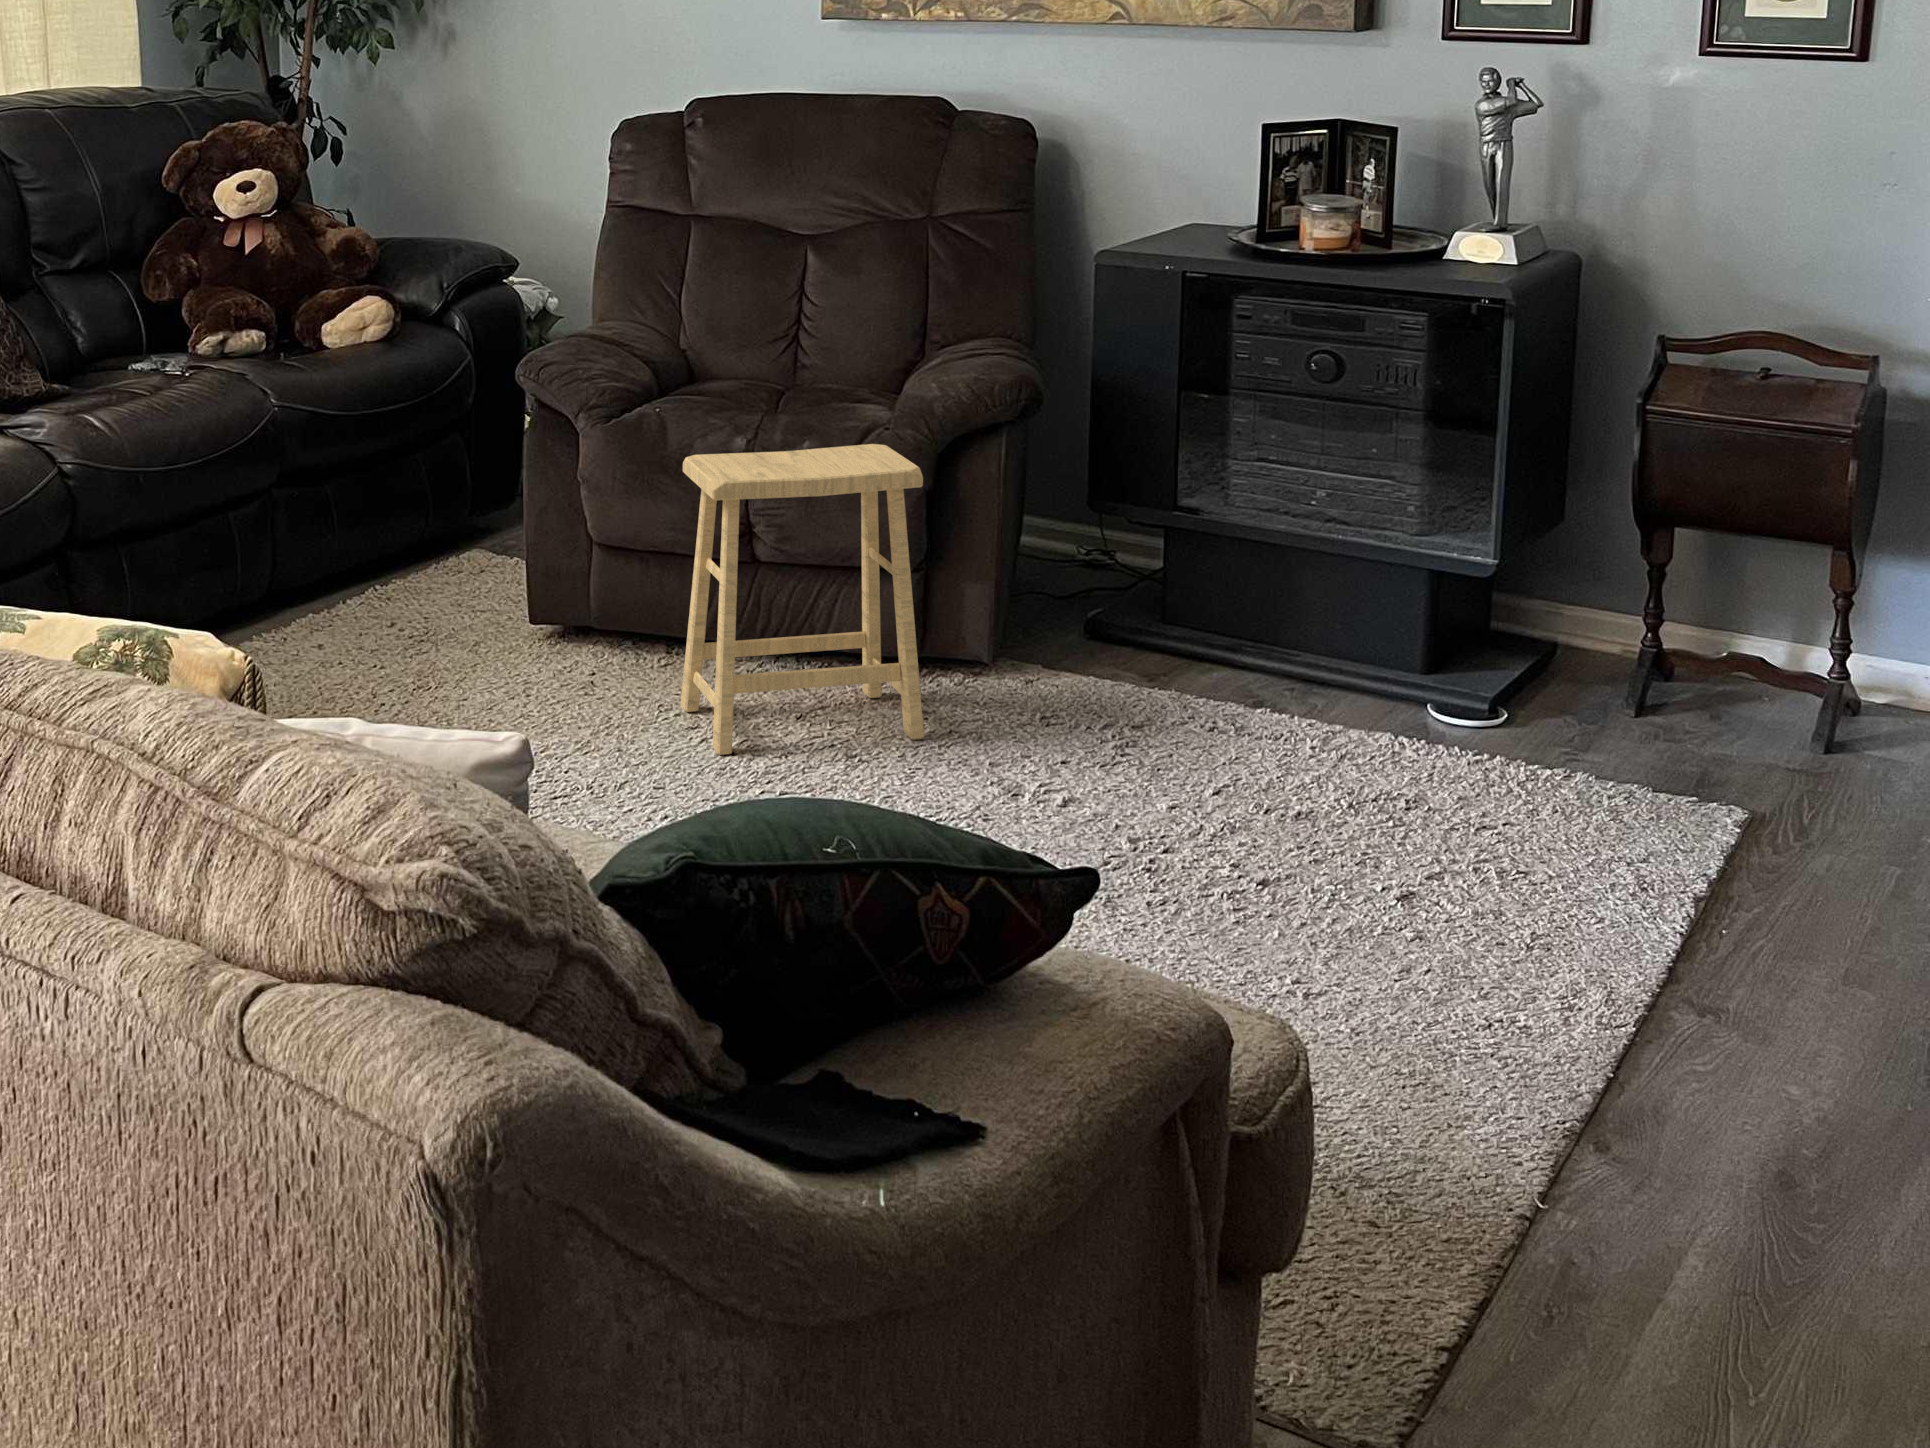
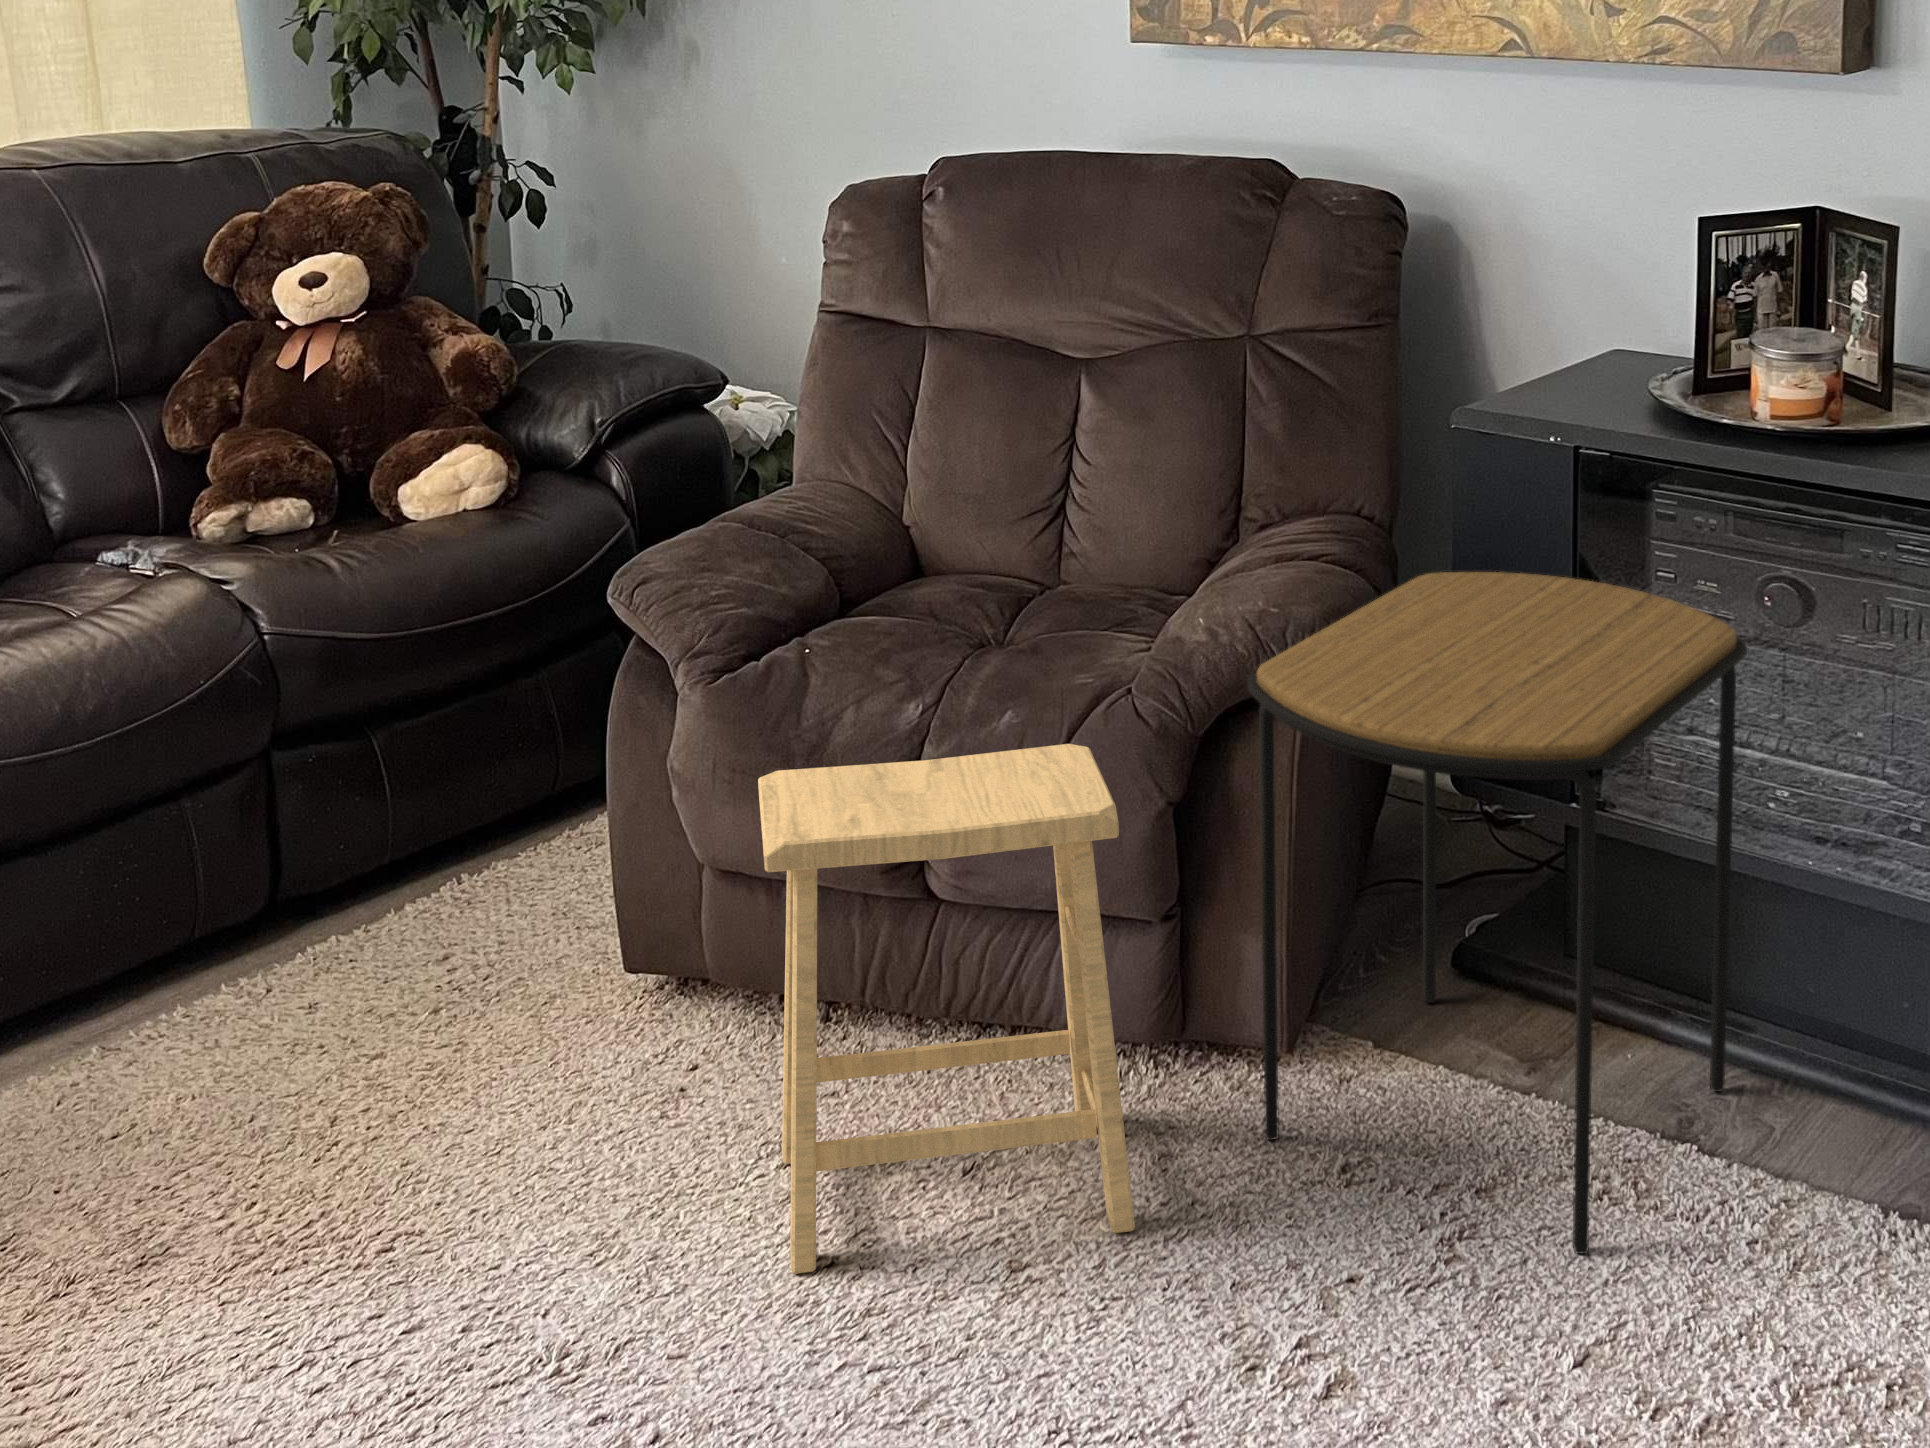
side table: none [990,354,1305,749] -> present [1248,572,1747,1254]

